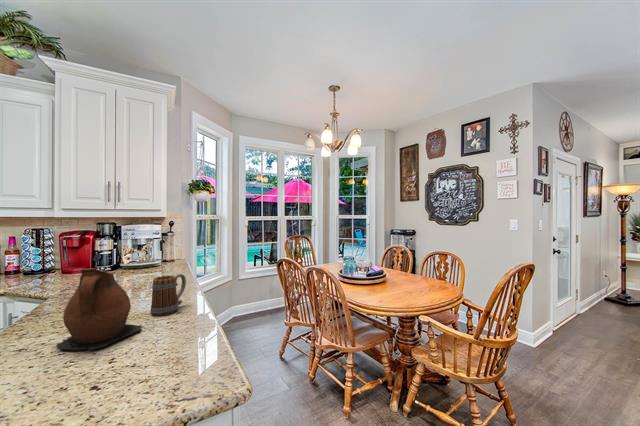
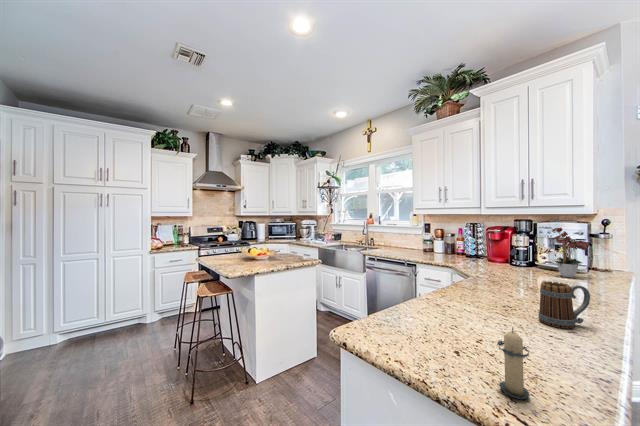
flower arrangement: none [134,227,167,272] -> present [550,228,589,278]
ceramic pitcher: present [53,268,142,351] -> none [450,257,521,330]
candle: none [154,322,189,390] -> present [497,328,530,399]

